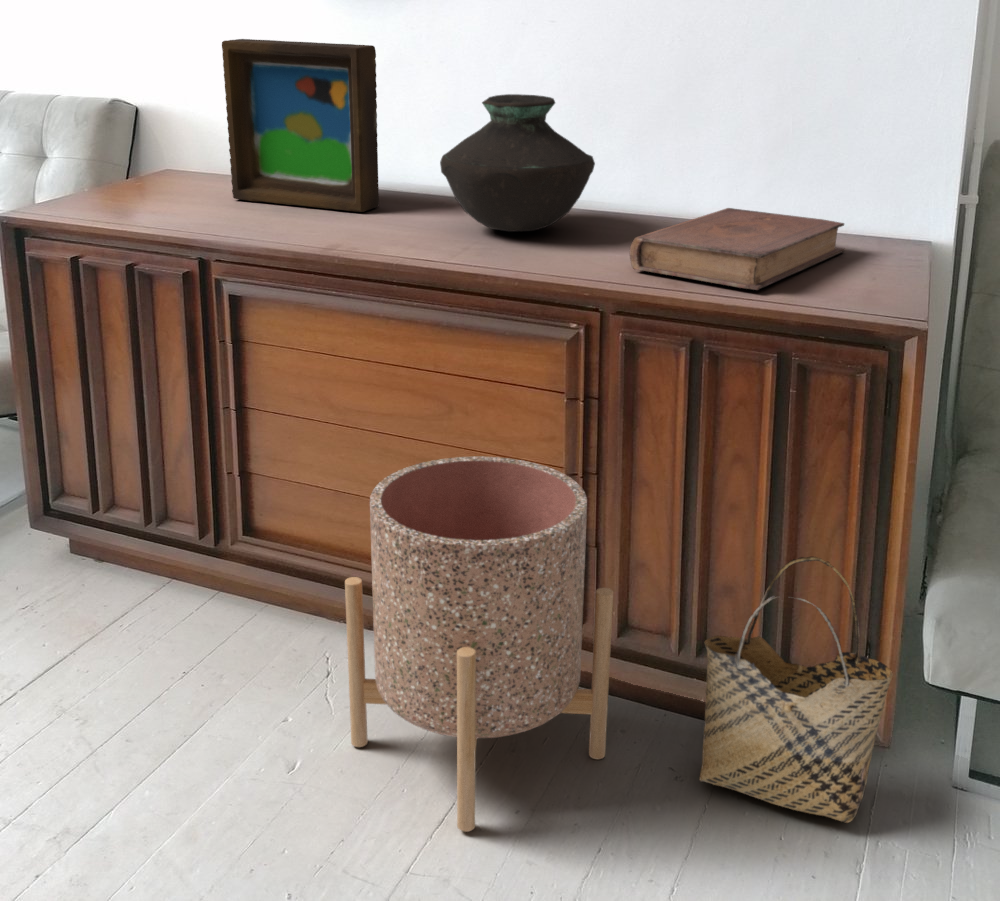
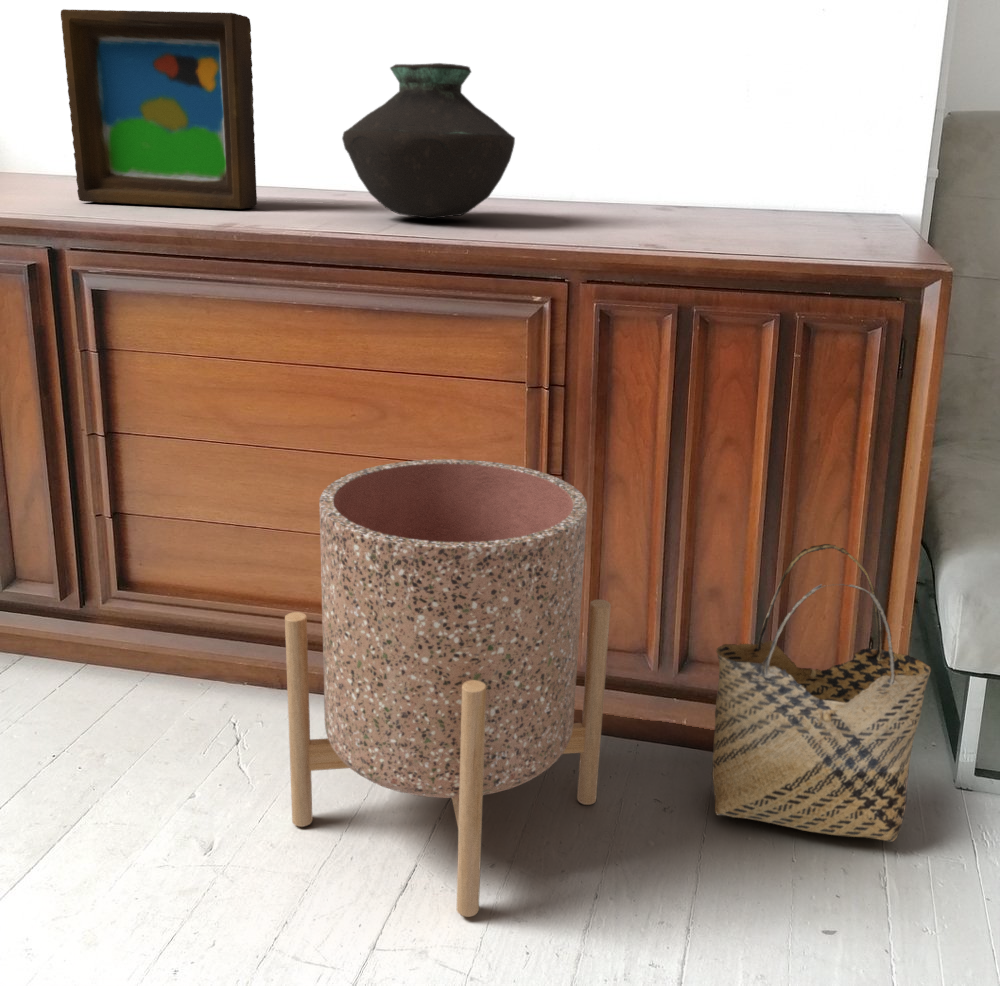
book: present [630,208,845,290] -> none [588,193,789,247]

